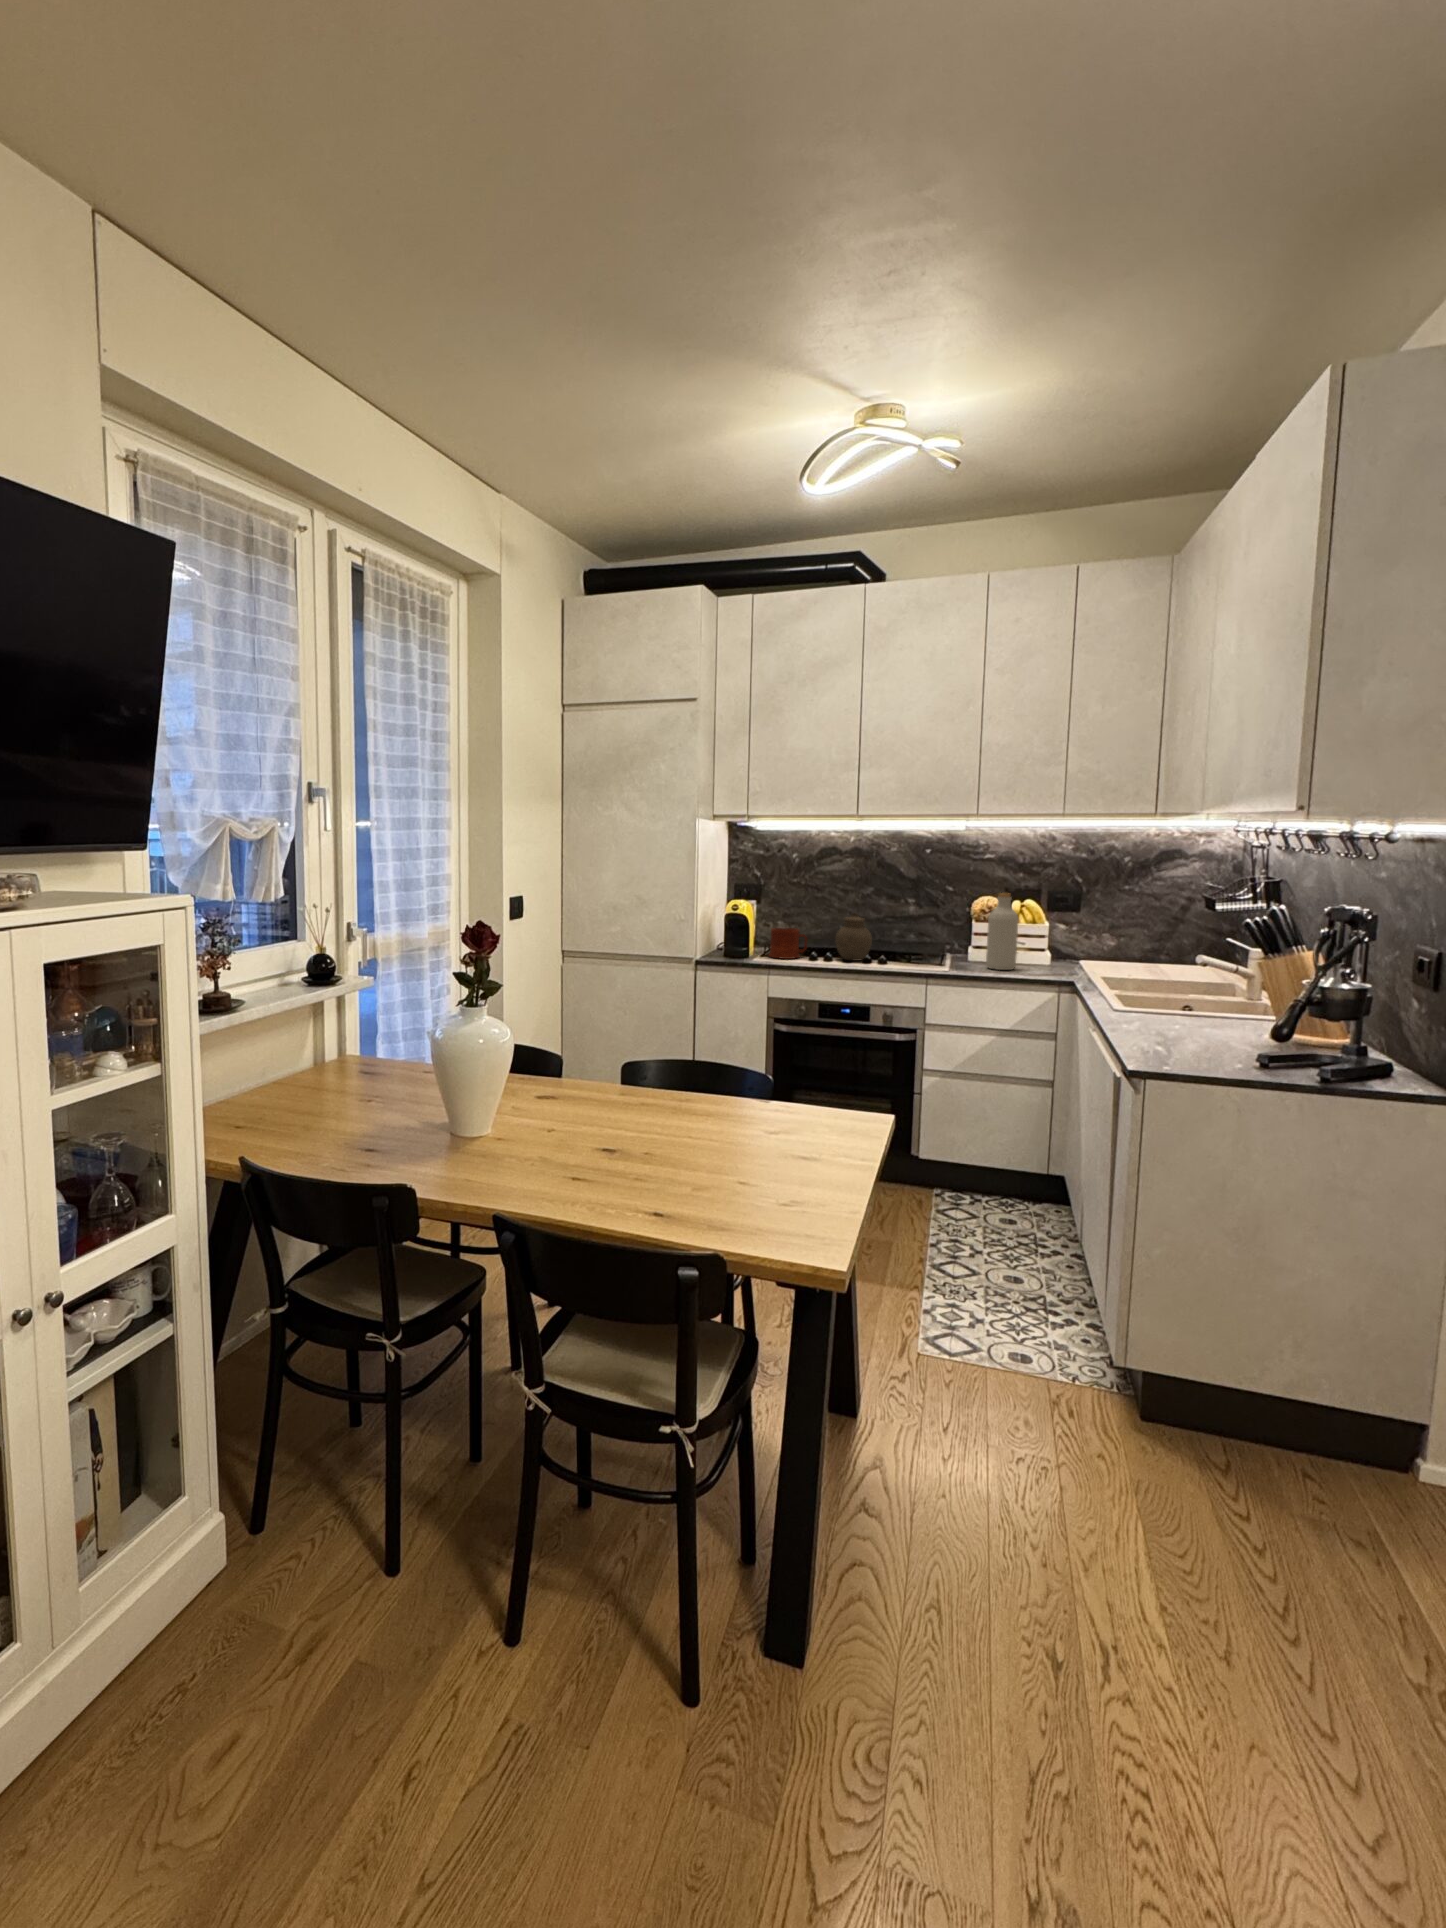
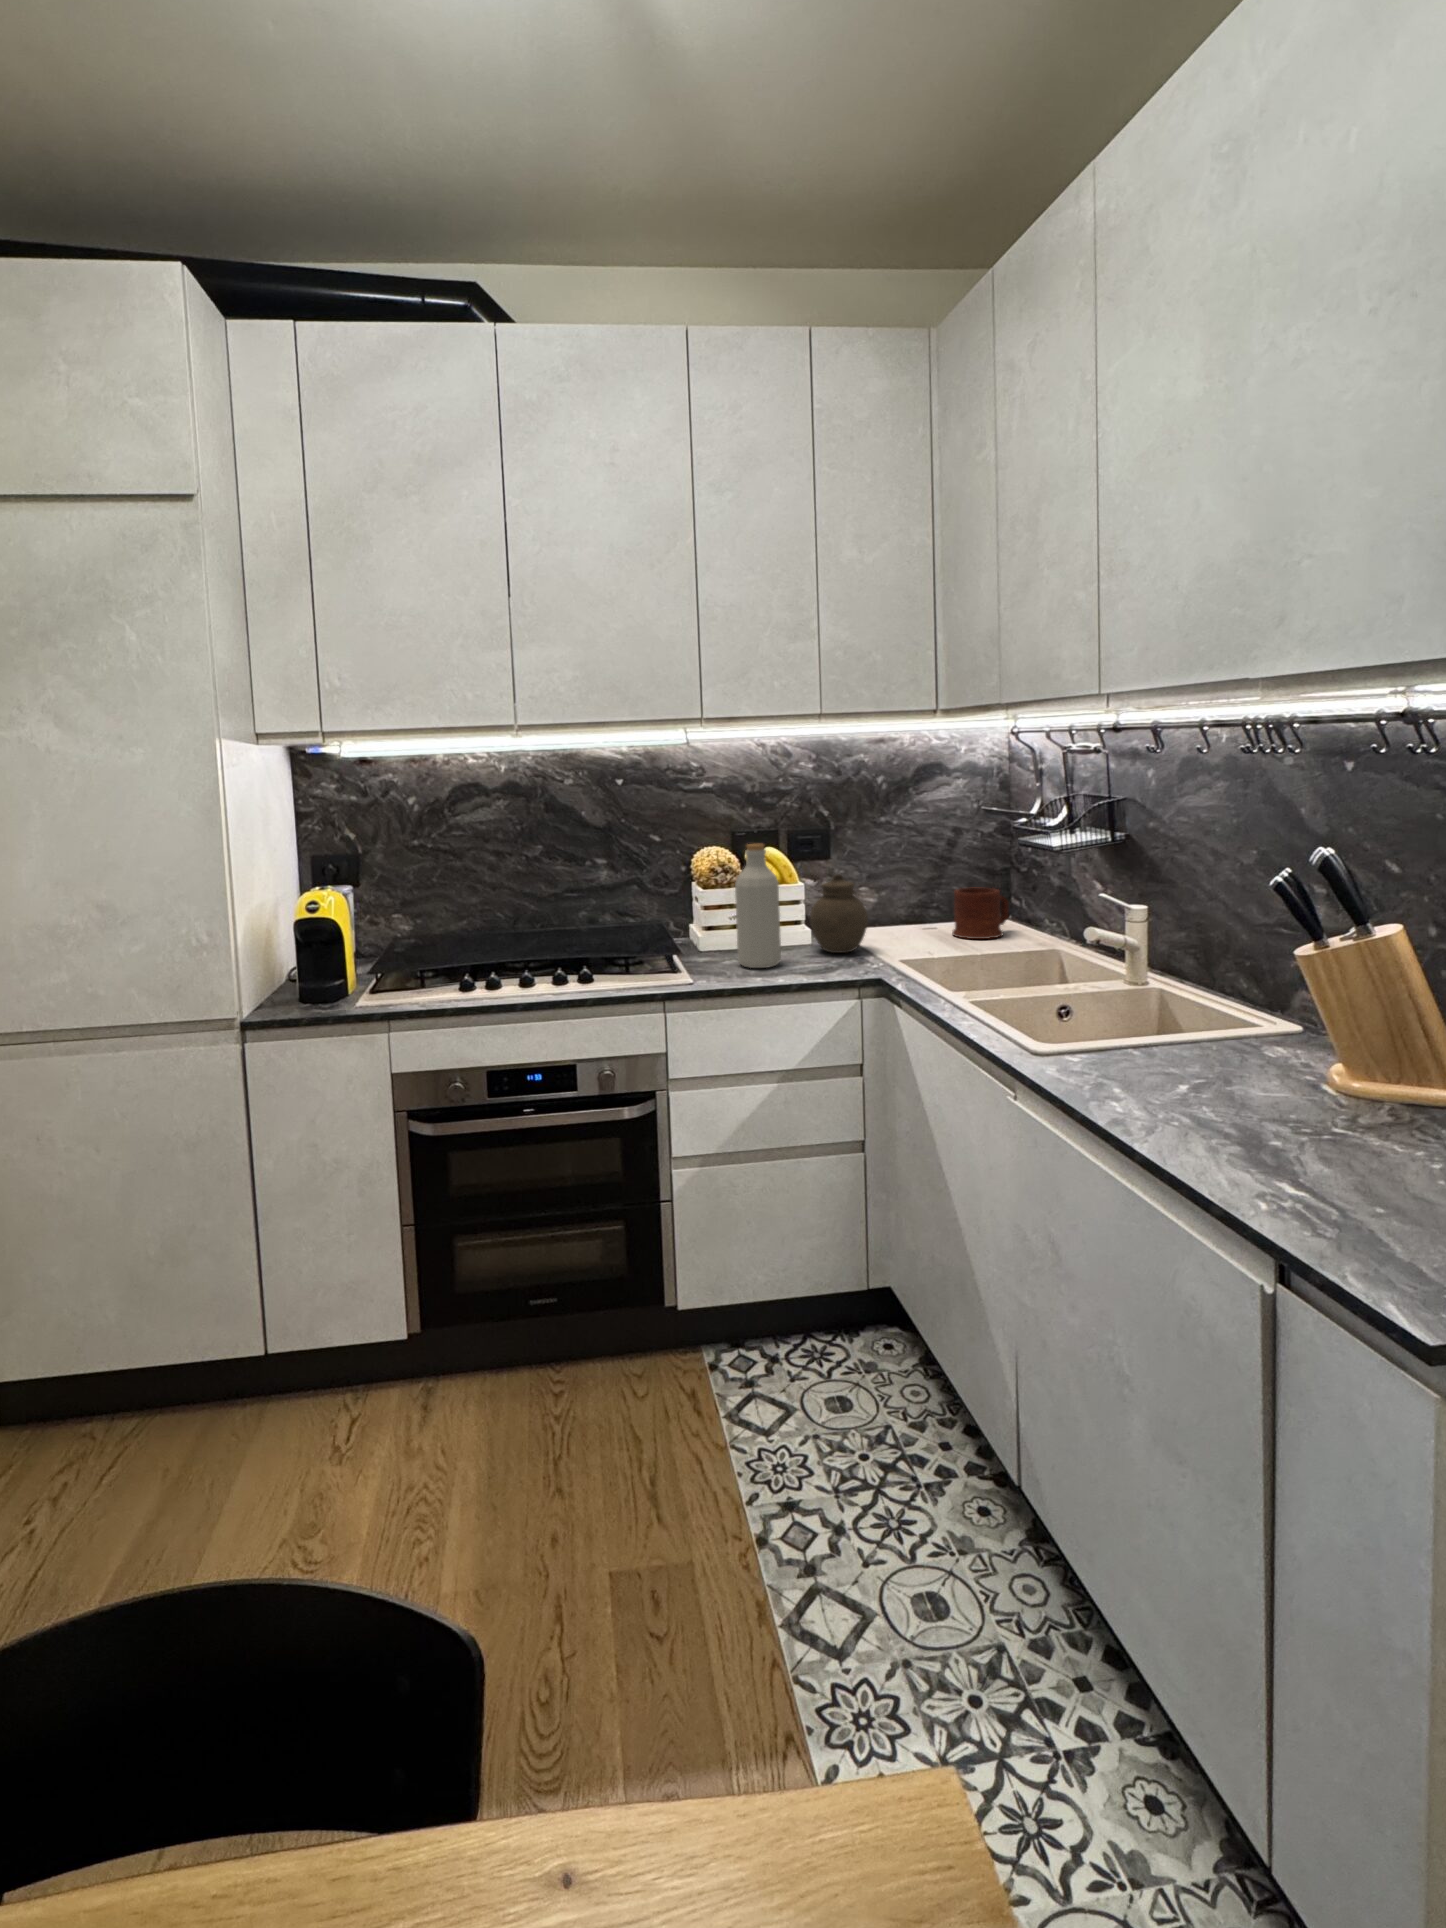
jar: present [835,913,872,961] -> present [810,874,868,953]
mug: present [769,928,807,959] -> present [952,887,1008,939]

